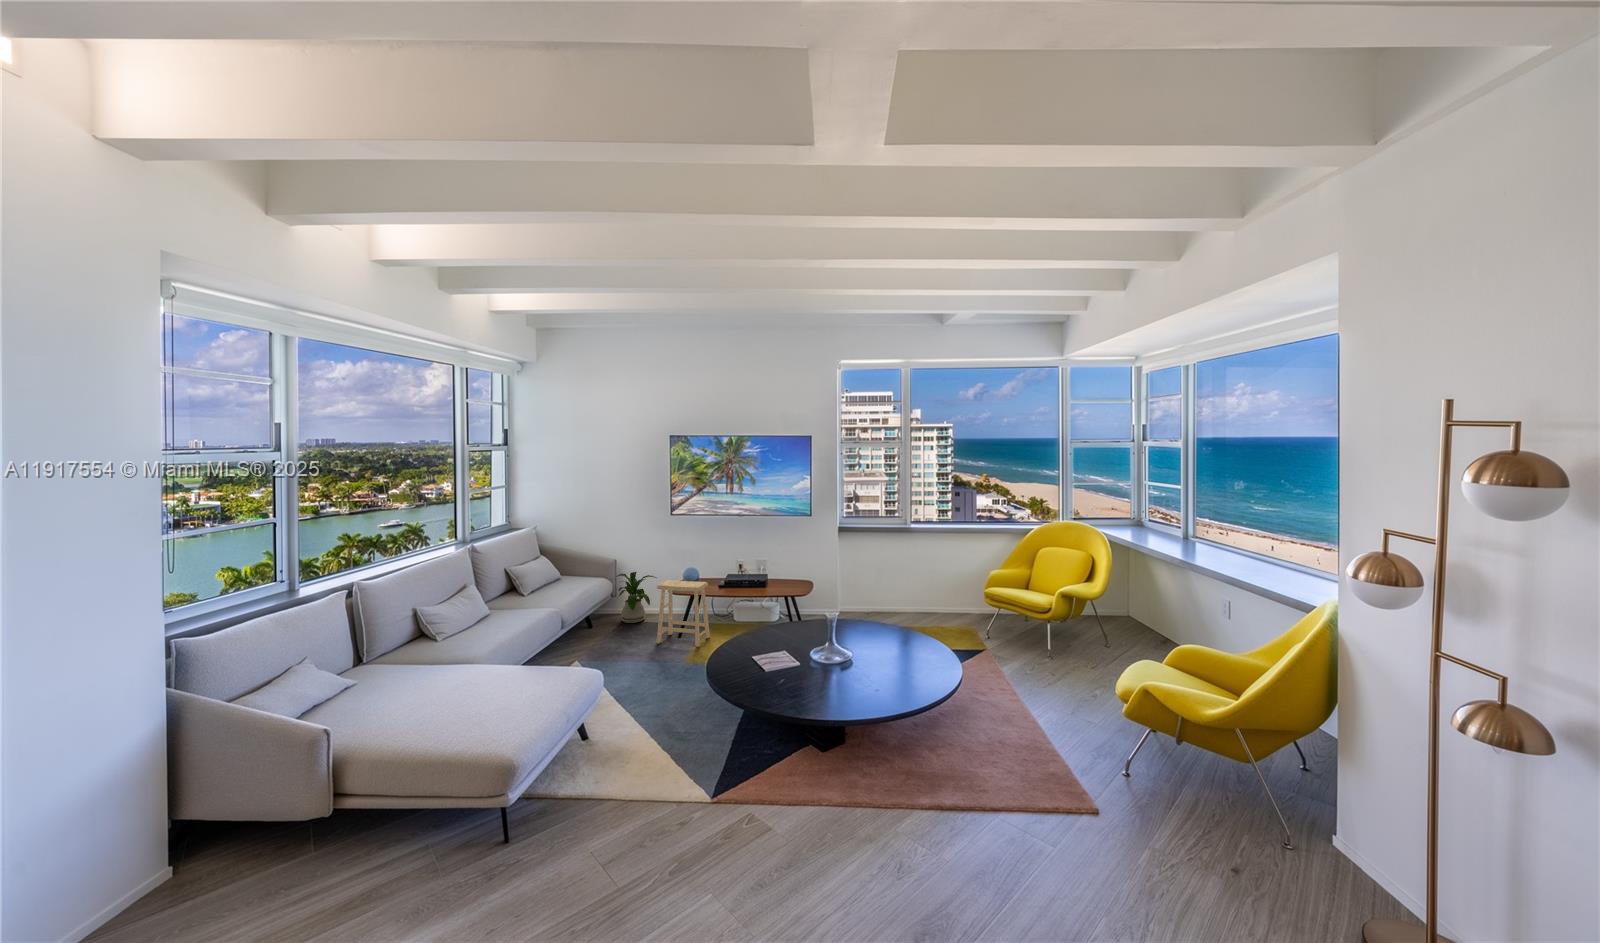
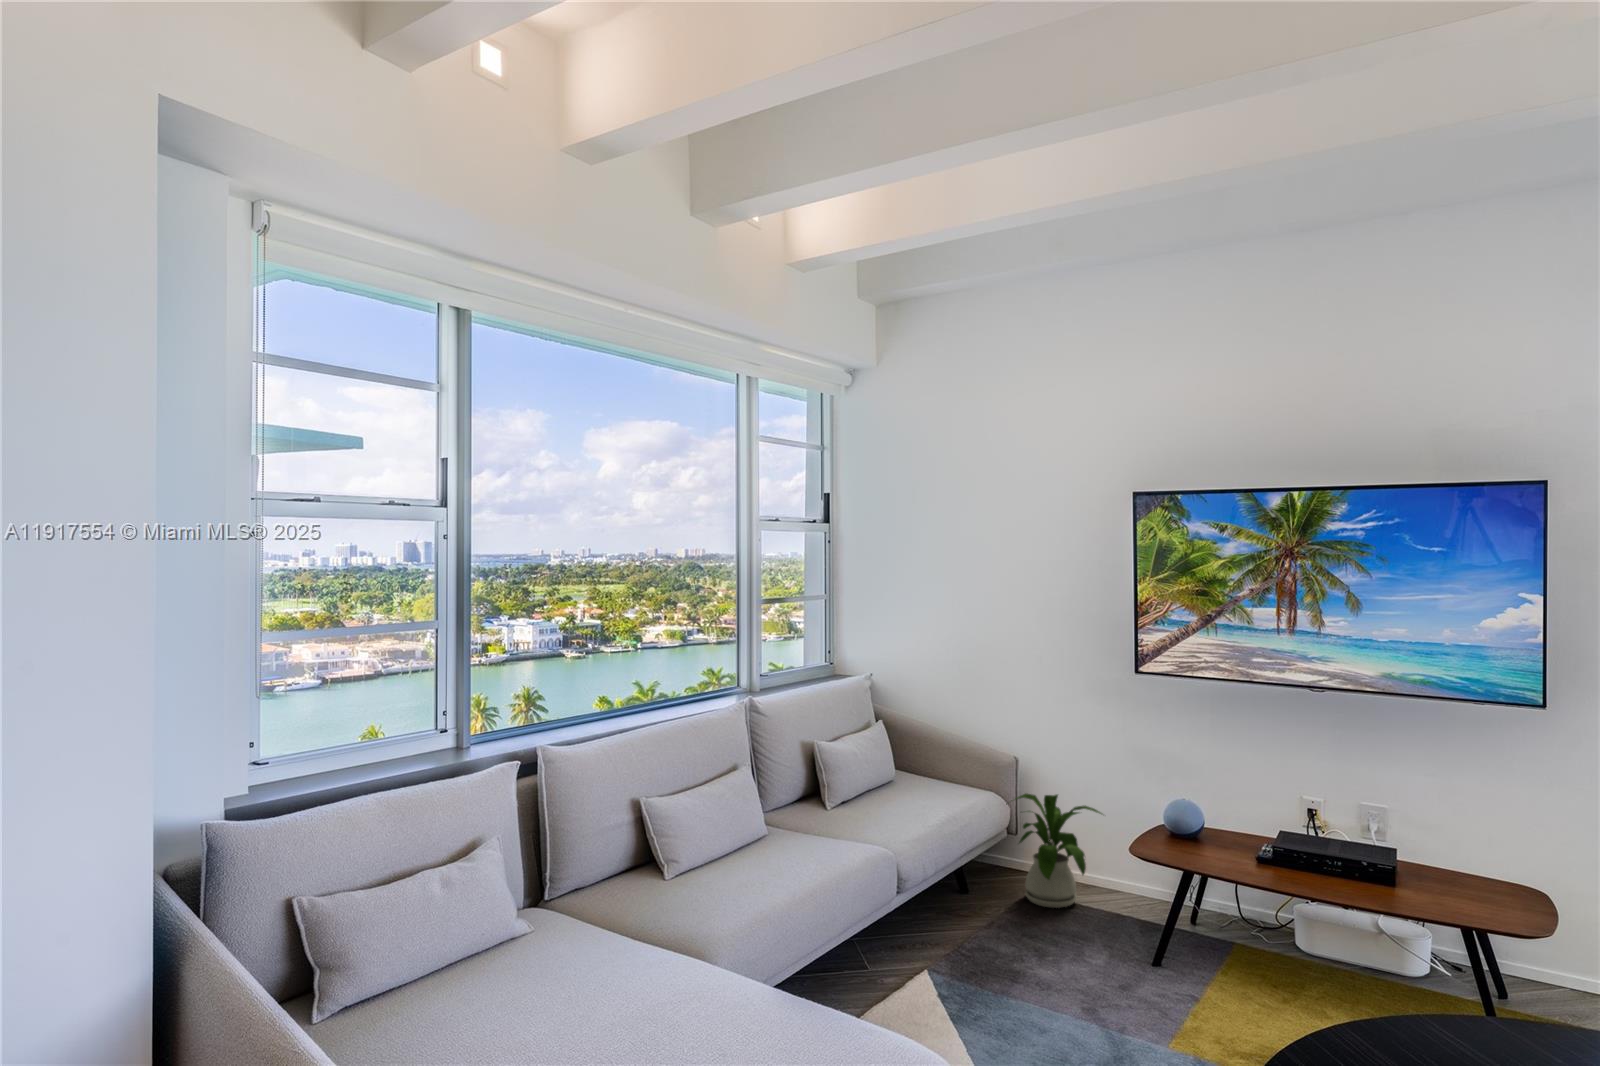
footstool: present [657,580,710,647] -> none [1093,826,1227,1009]

